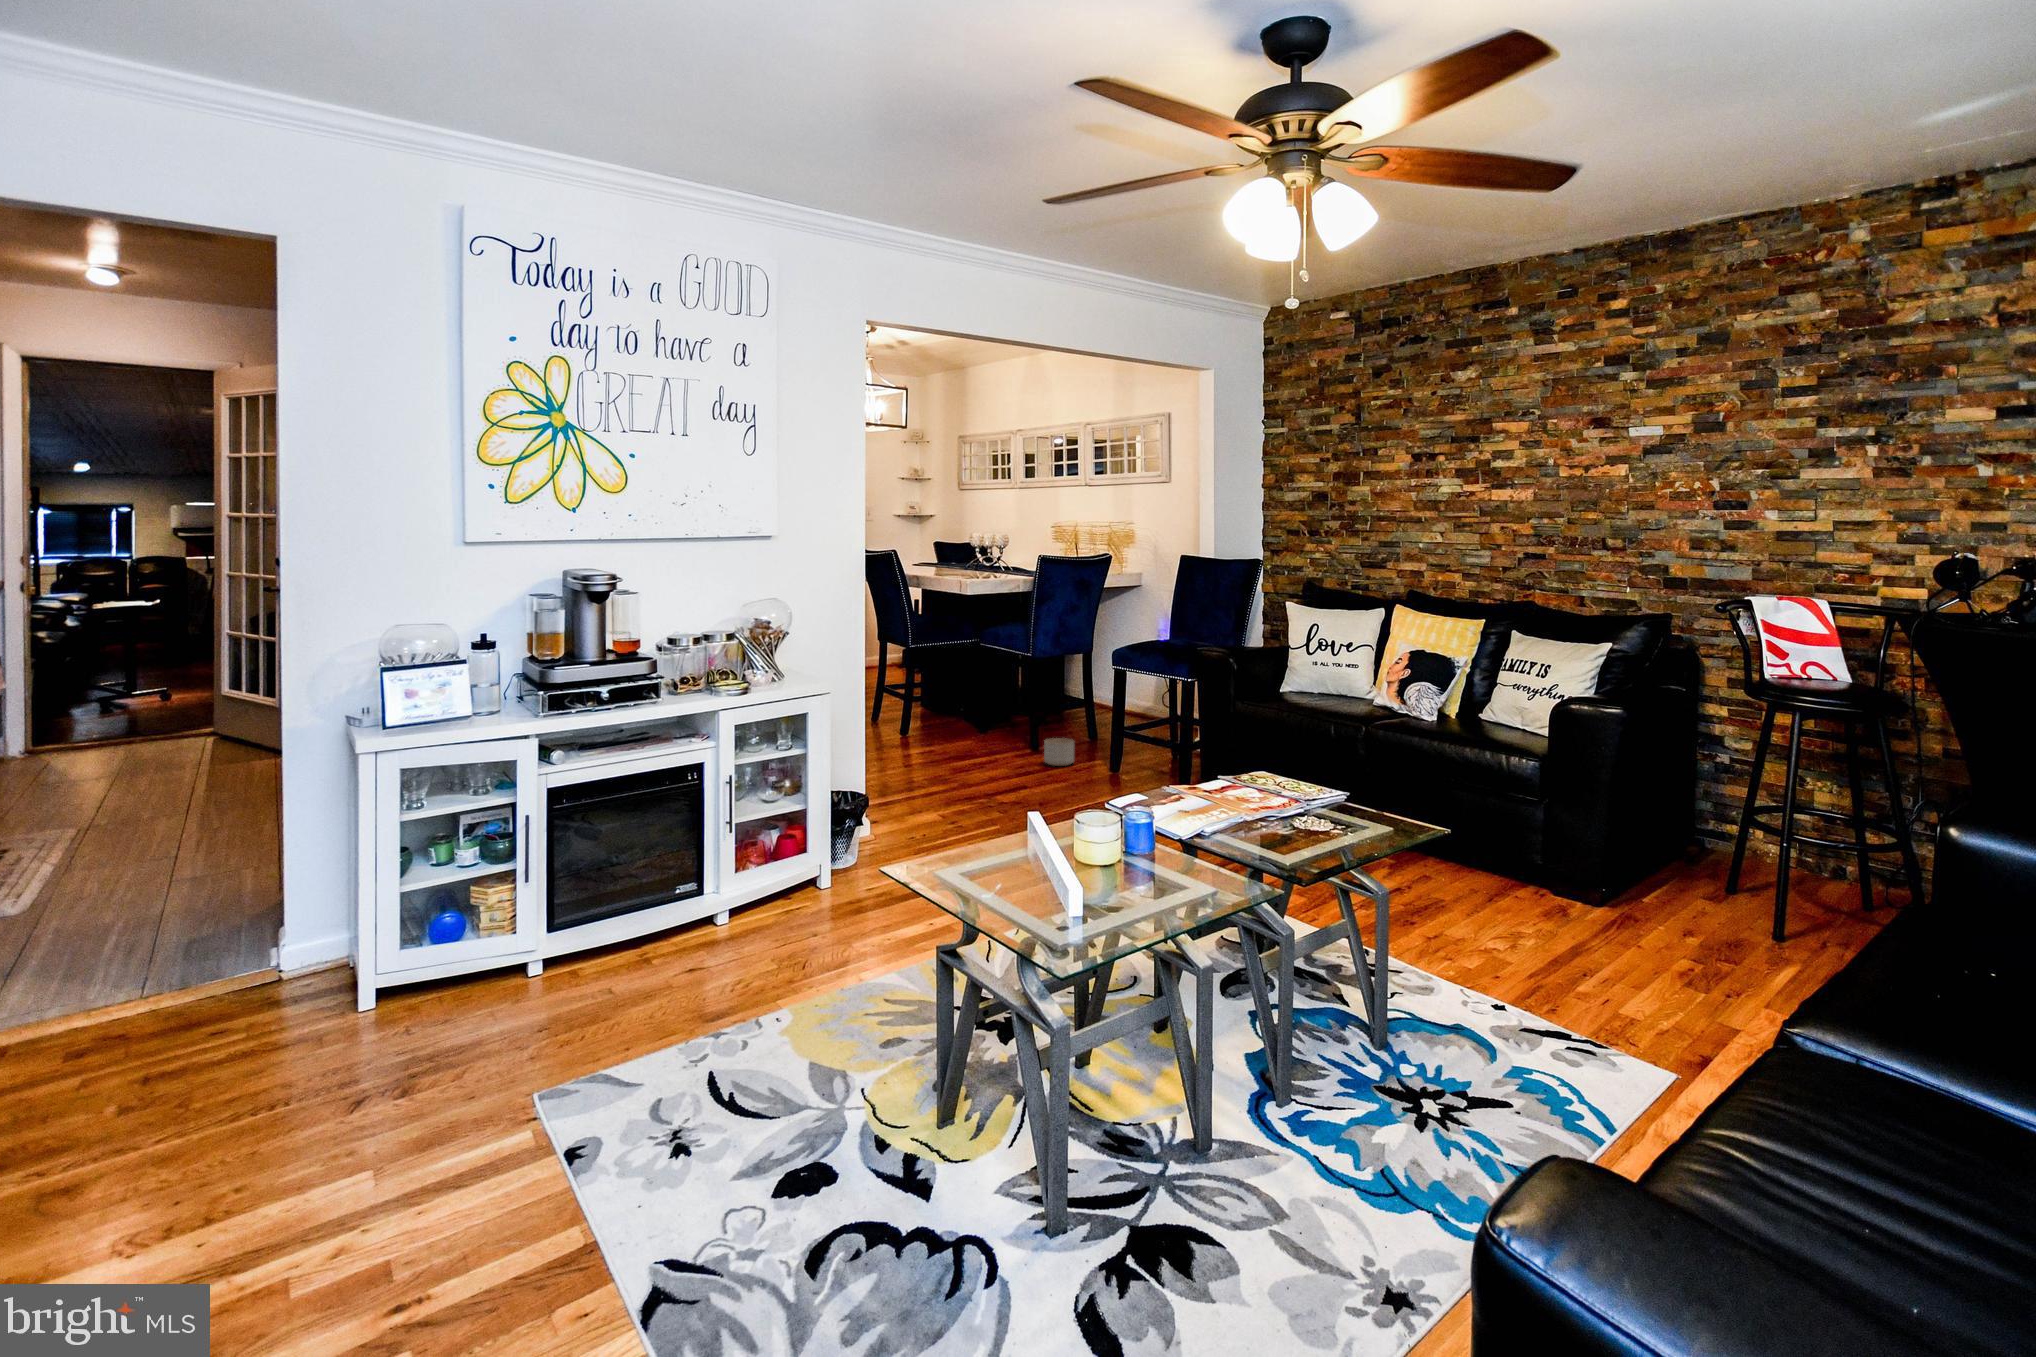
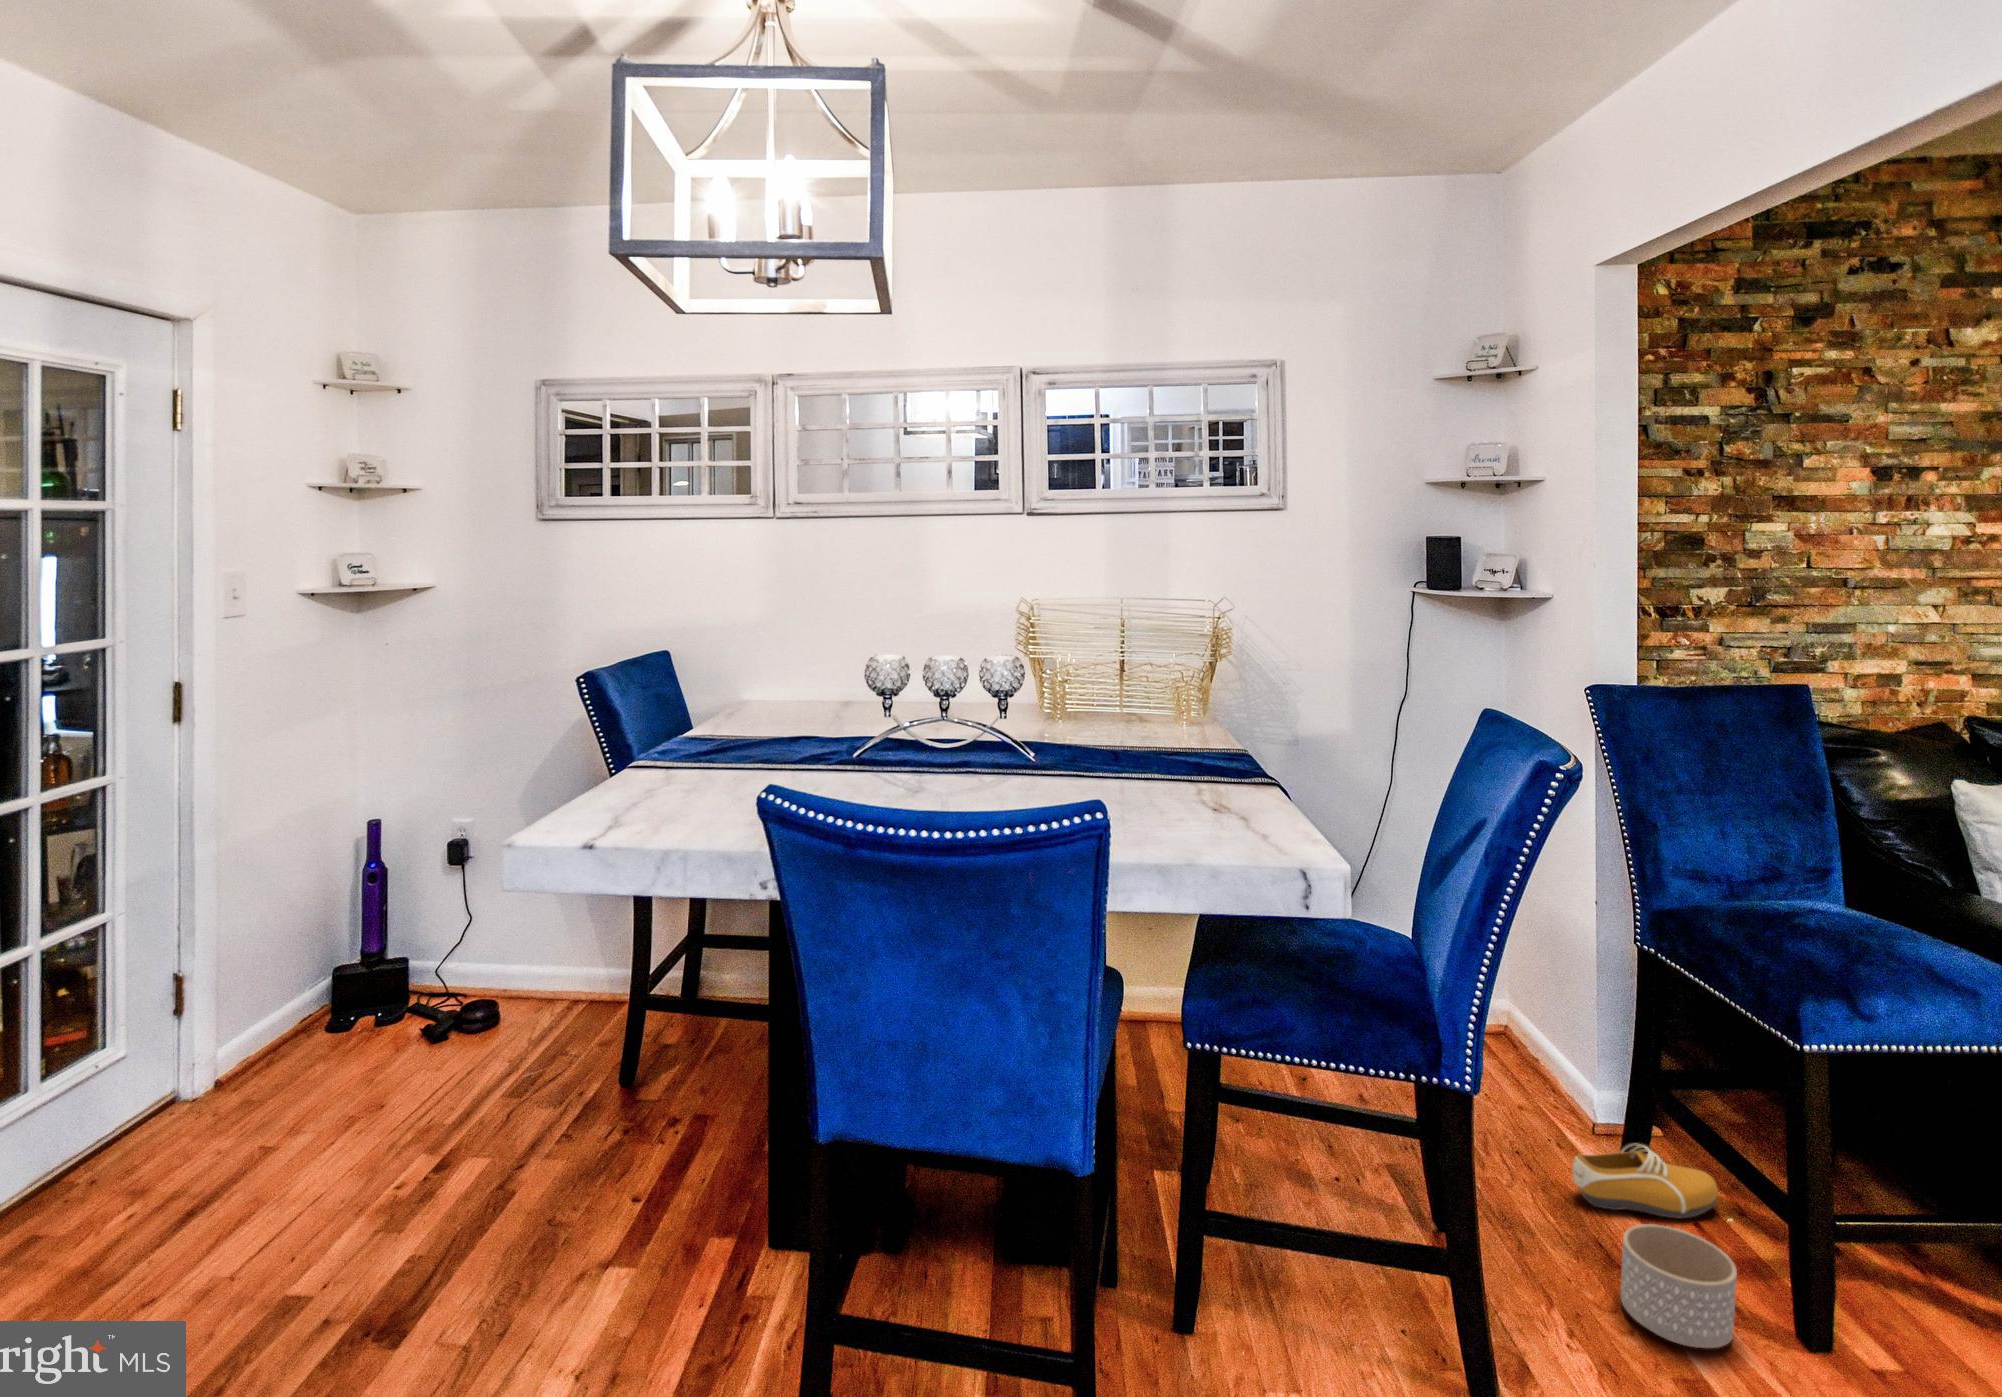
shoe: none [1105,737,1144,761] -> present [1573,1144,1718,1218]

